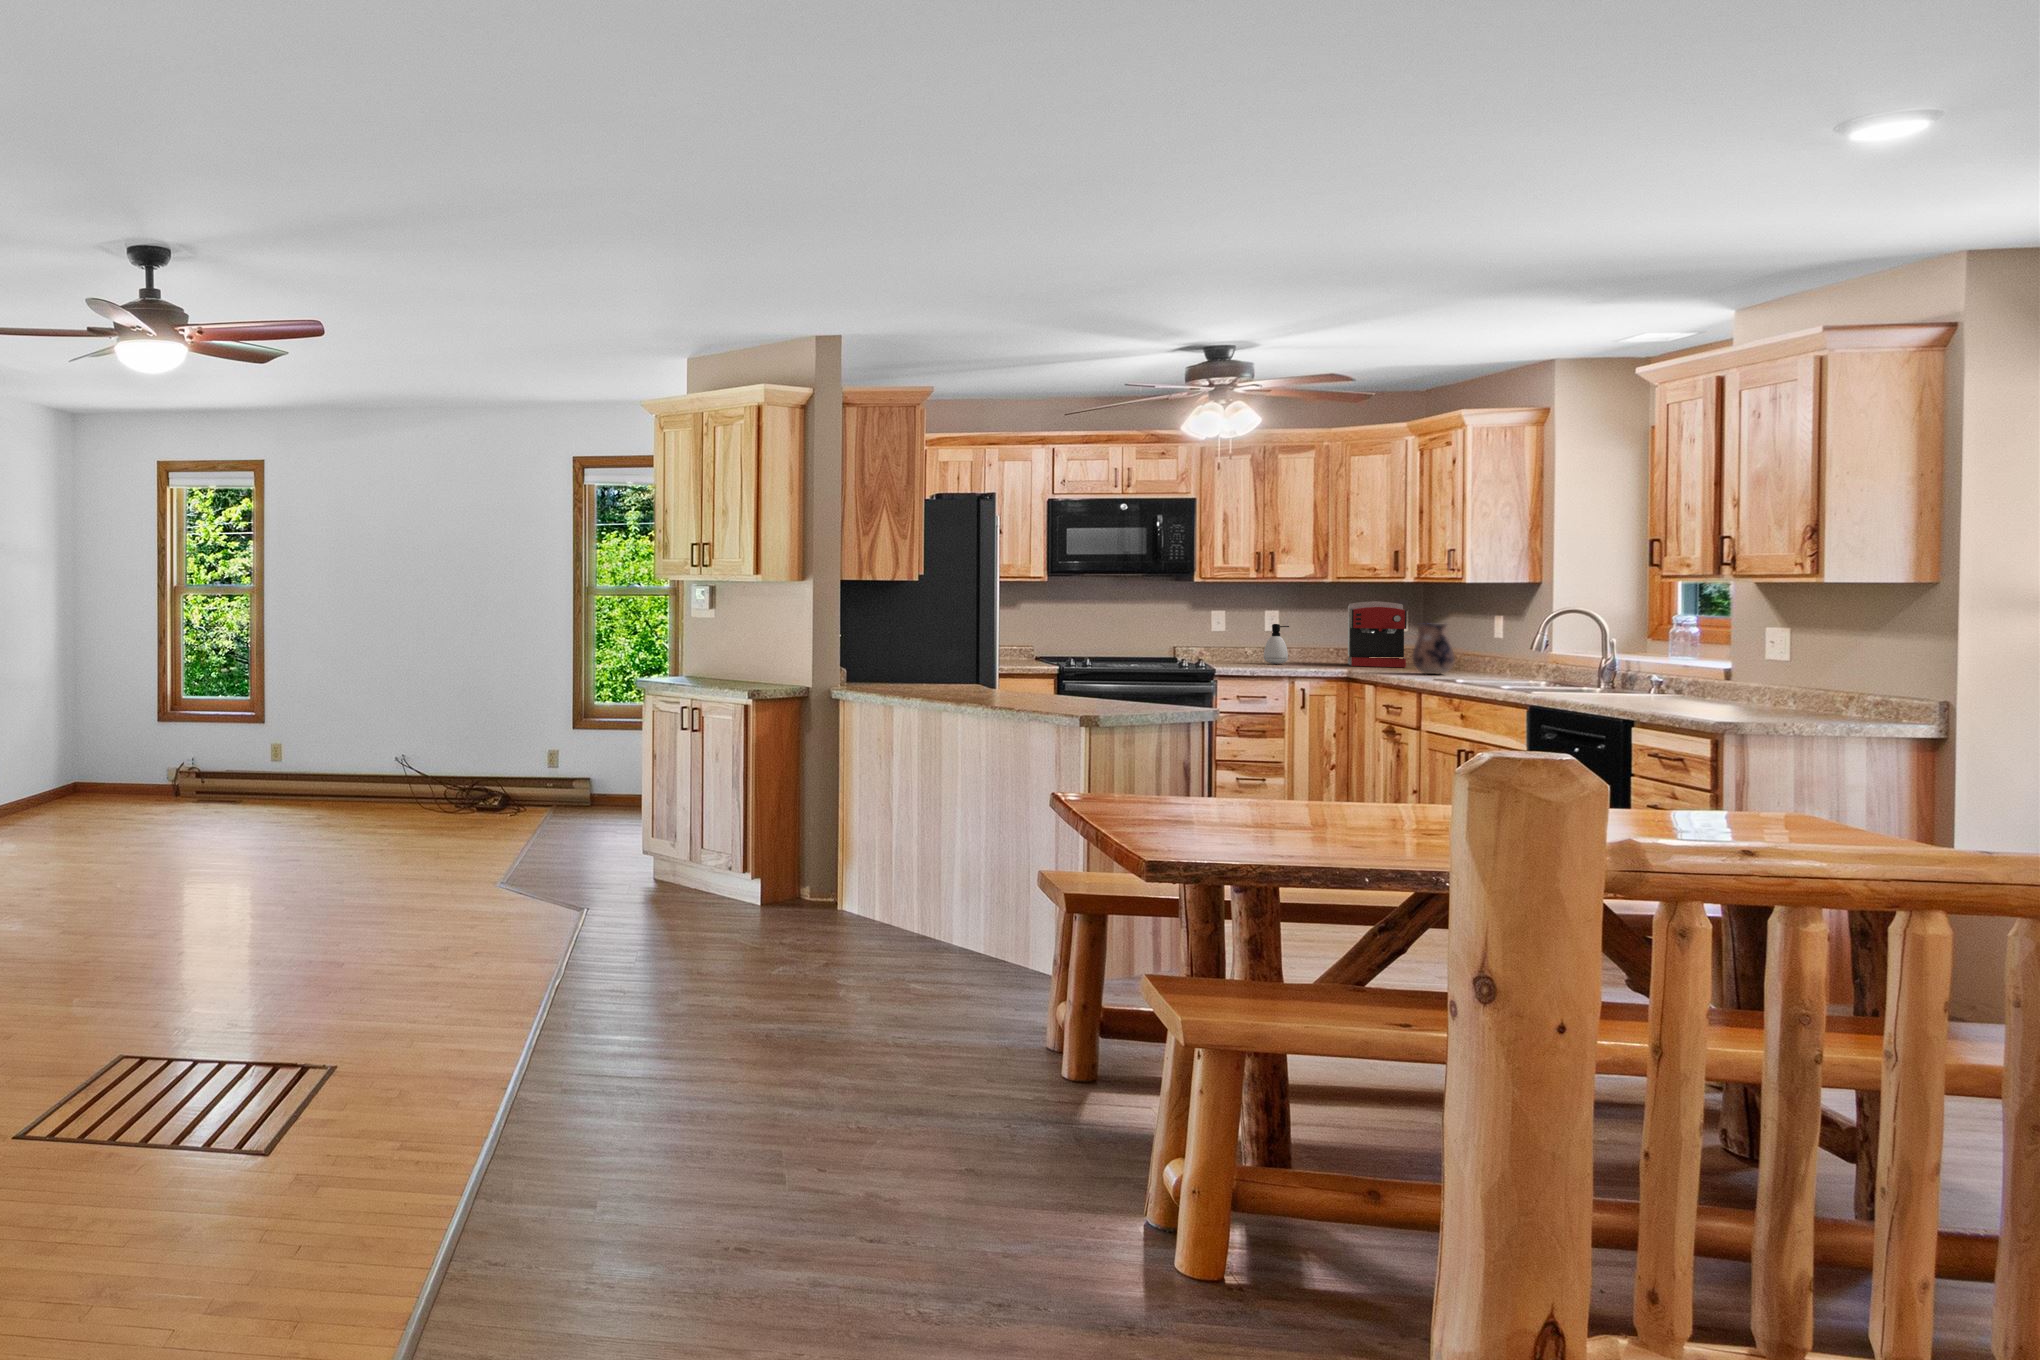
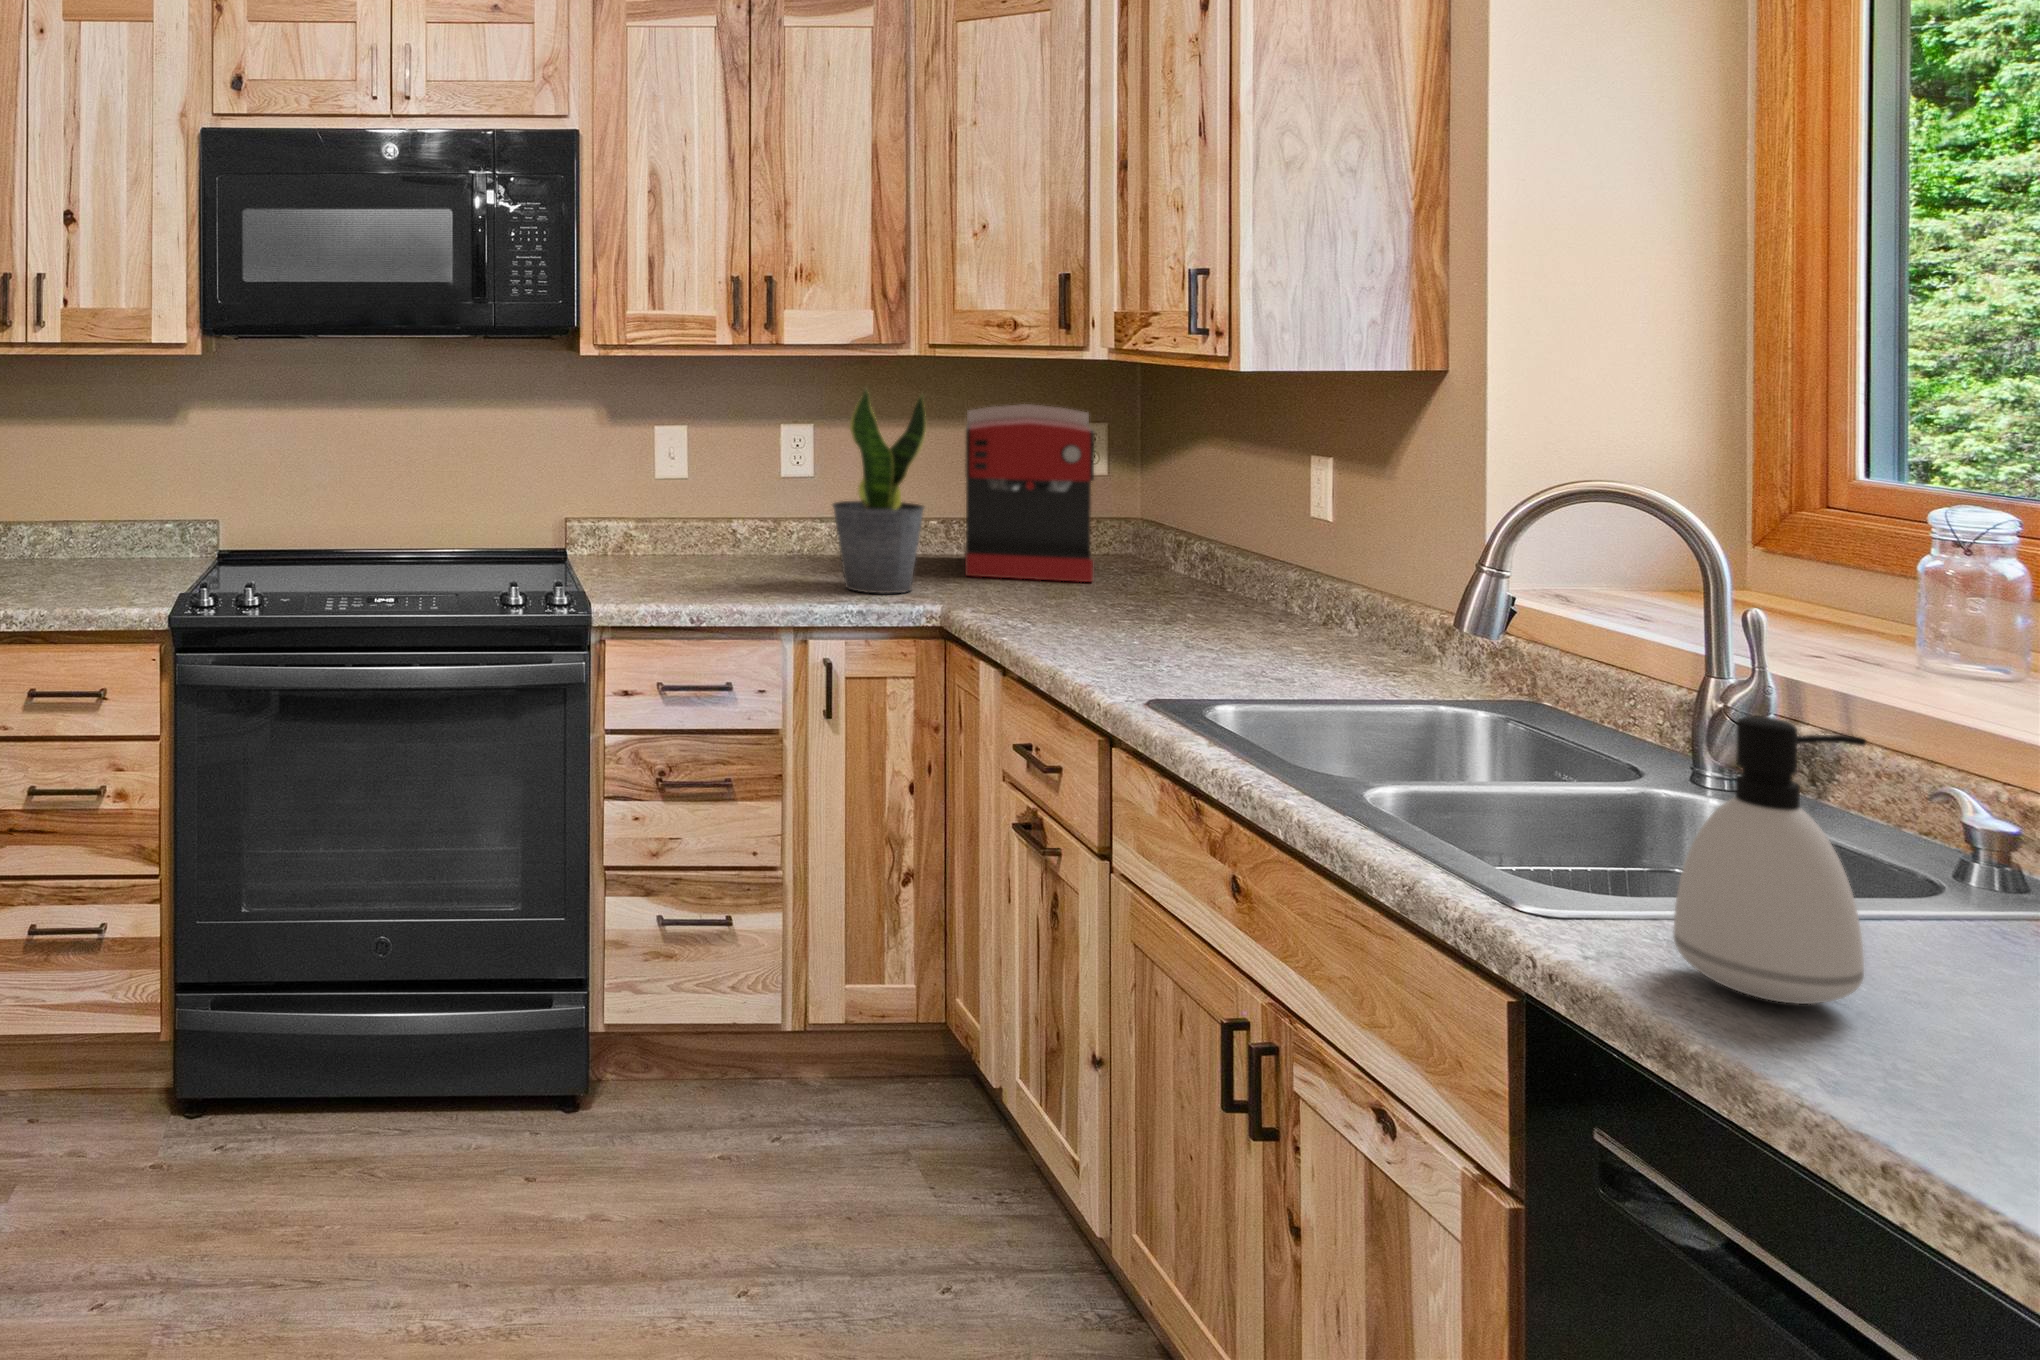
potted plant: none [1299,592,1339,667] -> present [833,390,926,594]
ceramic pitcher: present [1412,623,1455,674] -> none [1098,483,1212,640]
soap dispenser: present [1264,624,1289,664] -> present [1673,716,1866,1004]

